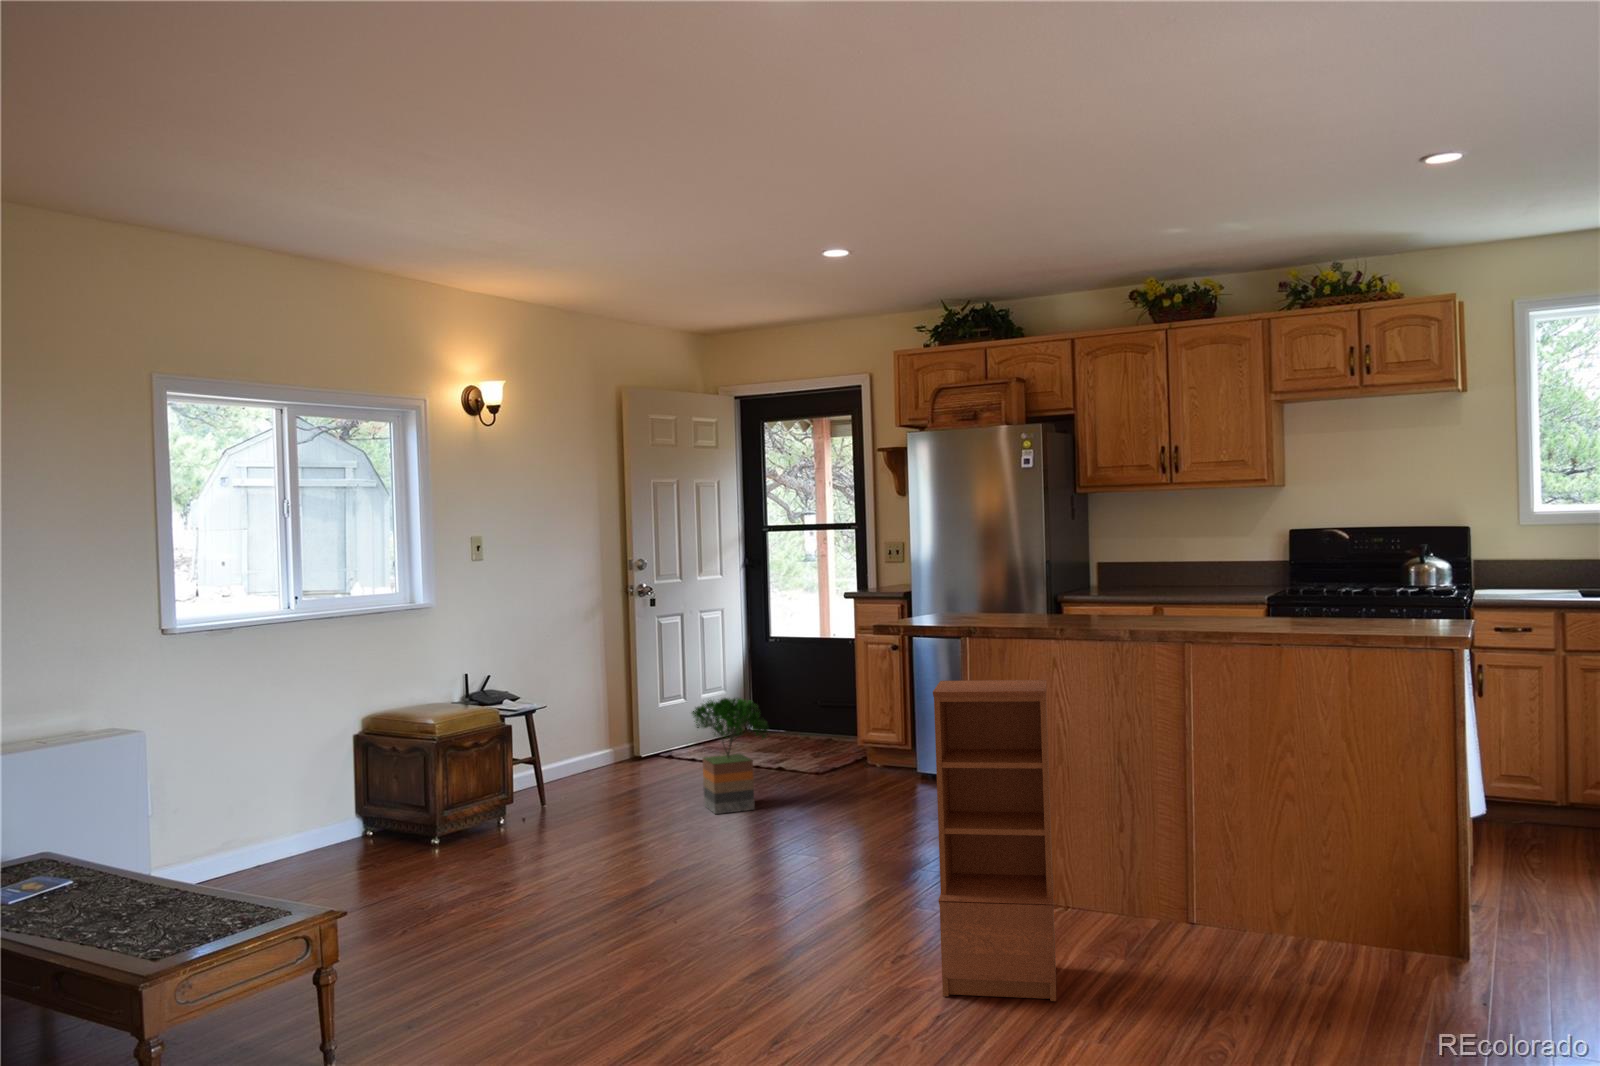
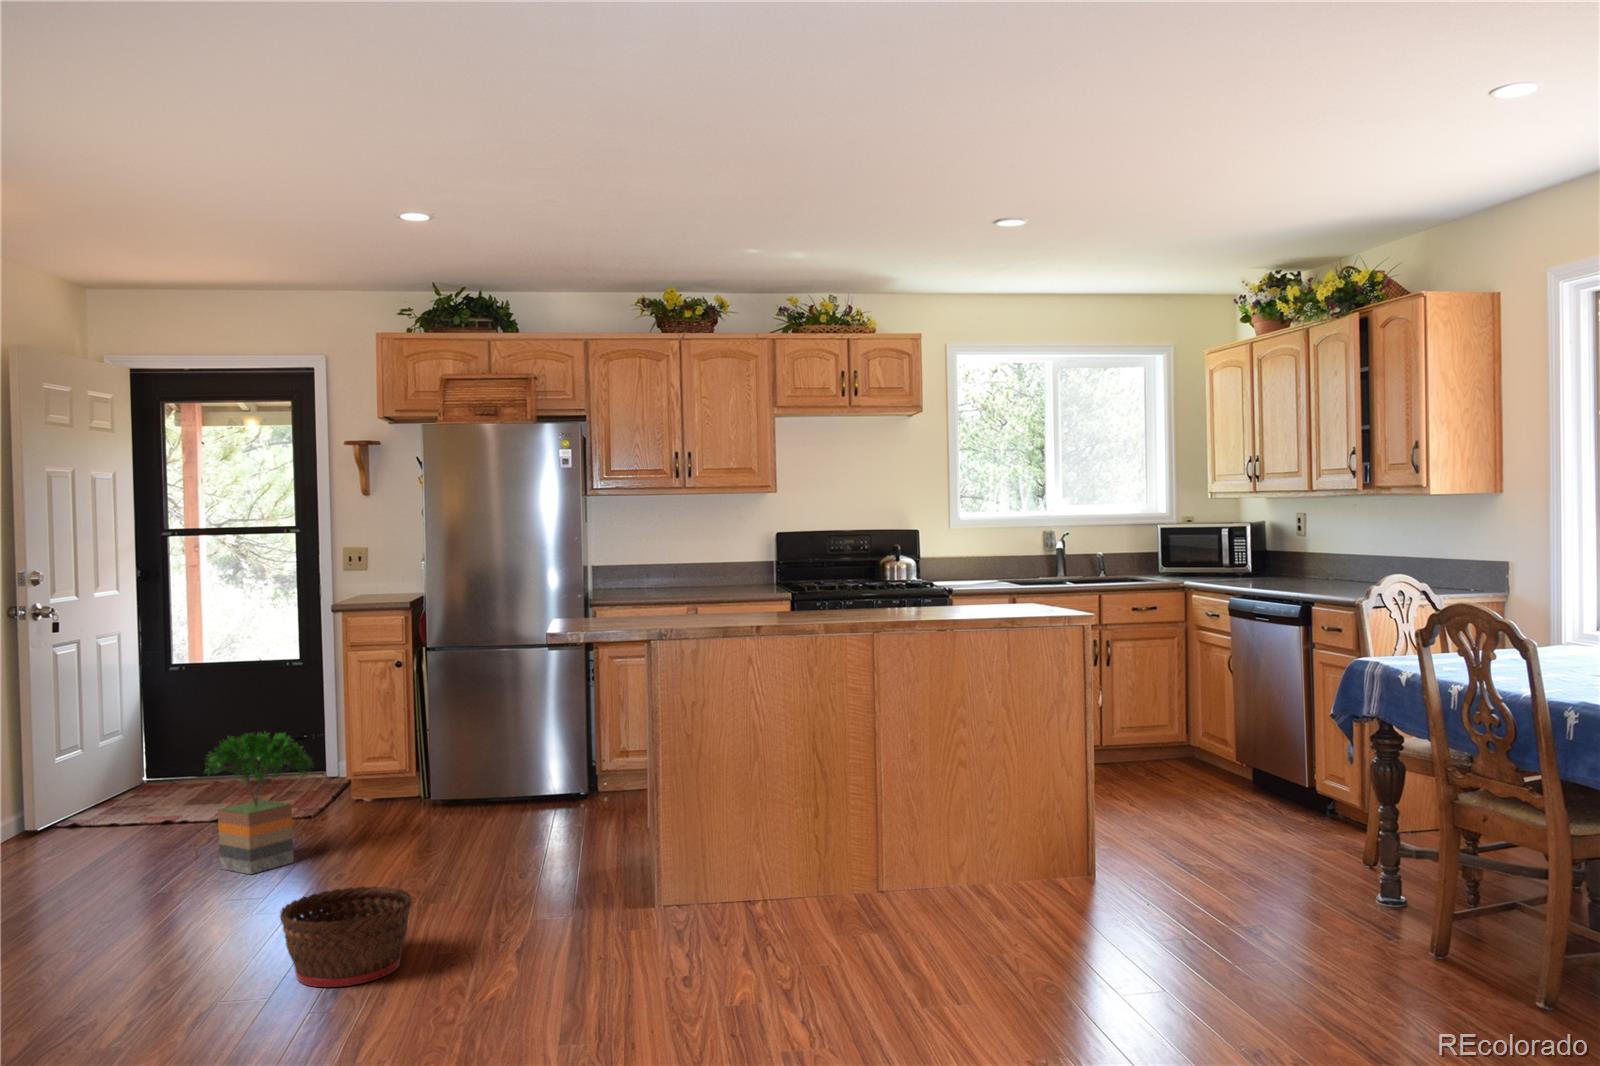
bookcase: present [933,680,1056,1001] -> none [715,665,858,977]
basket: none [610,837,716,920] -> present [280,886,412,987]

